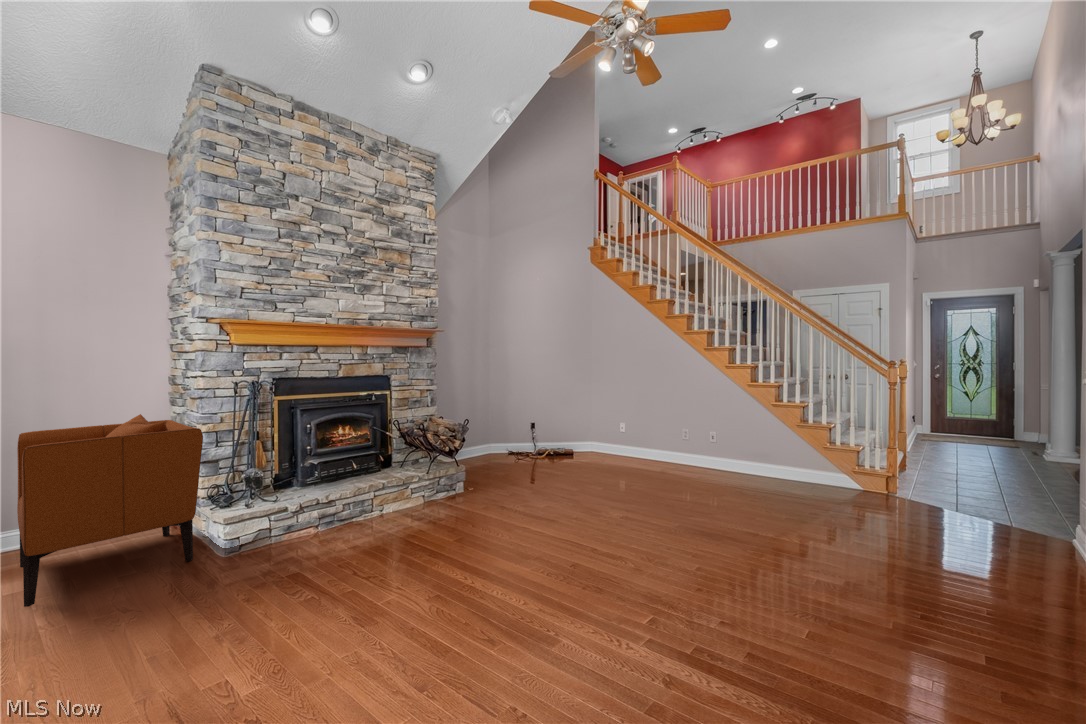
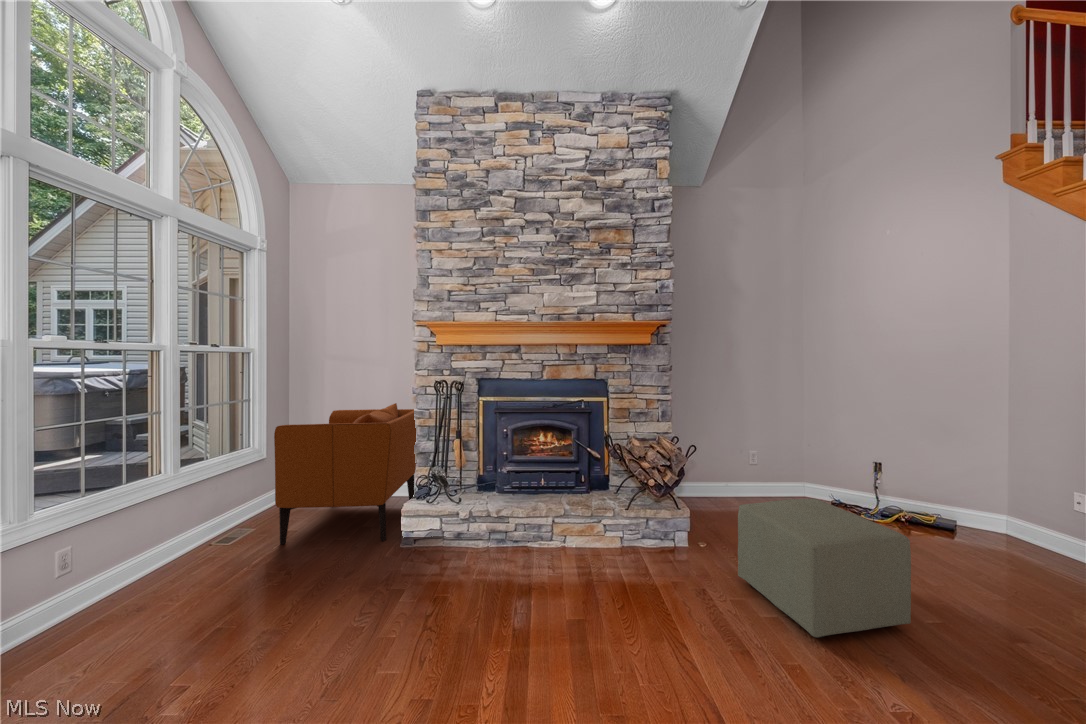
ottoman: none [505,441,583,504] -> present [738,499,911,637]

